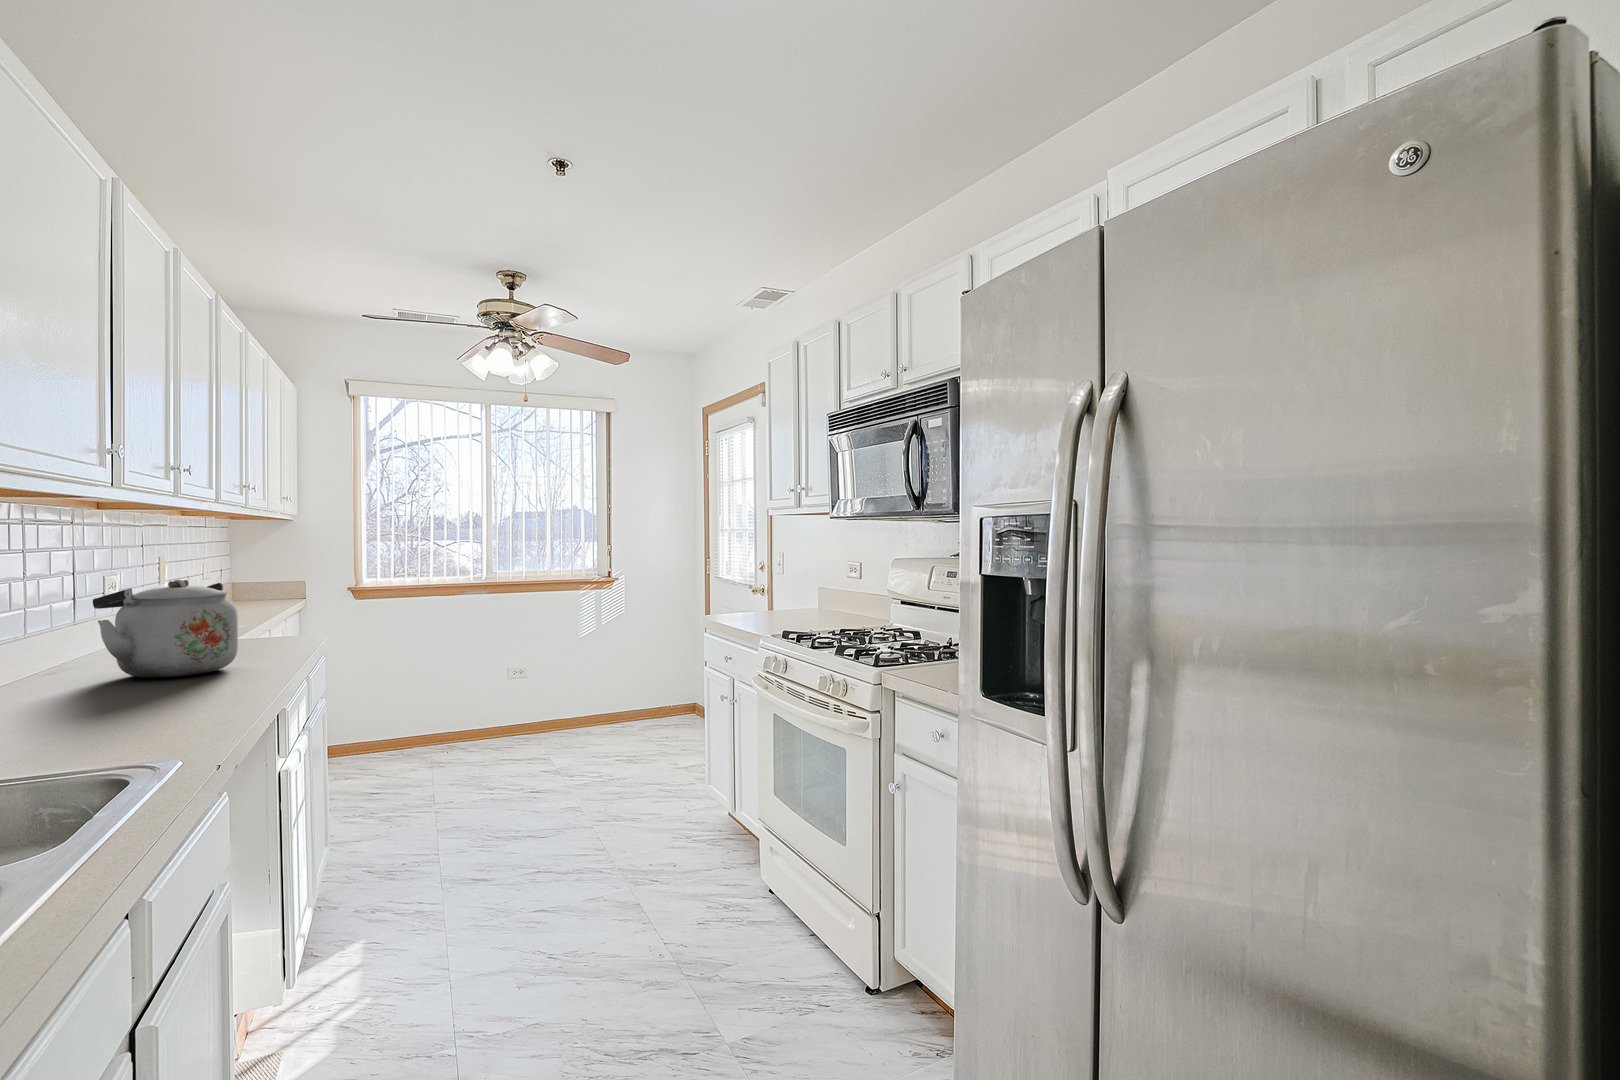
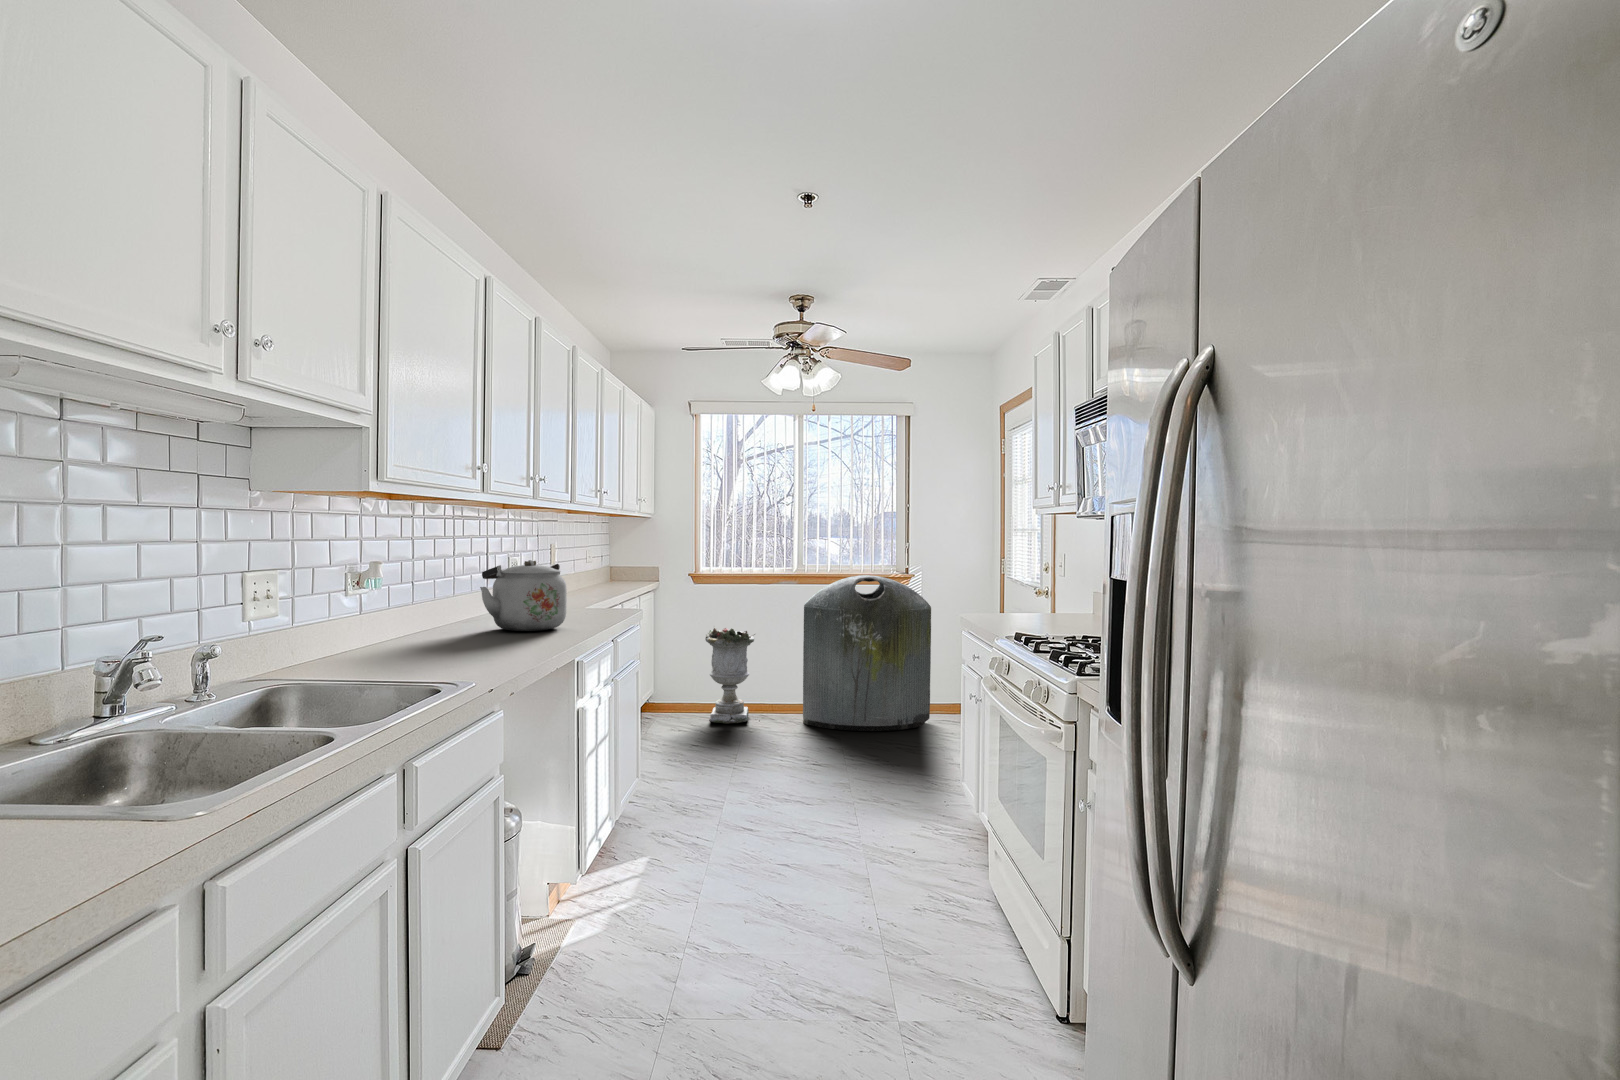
trash can: none [498,580,640,749] -> present [803,575,931,731]
planter: none [374,647,441,760] -> present [705,627,755,724]

